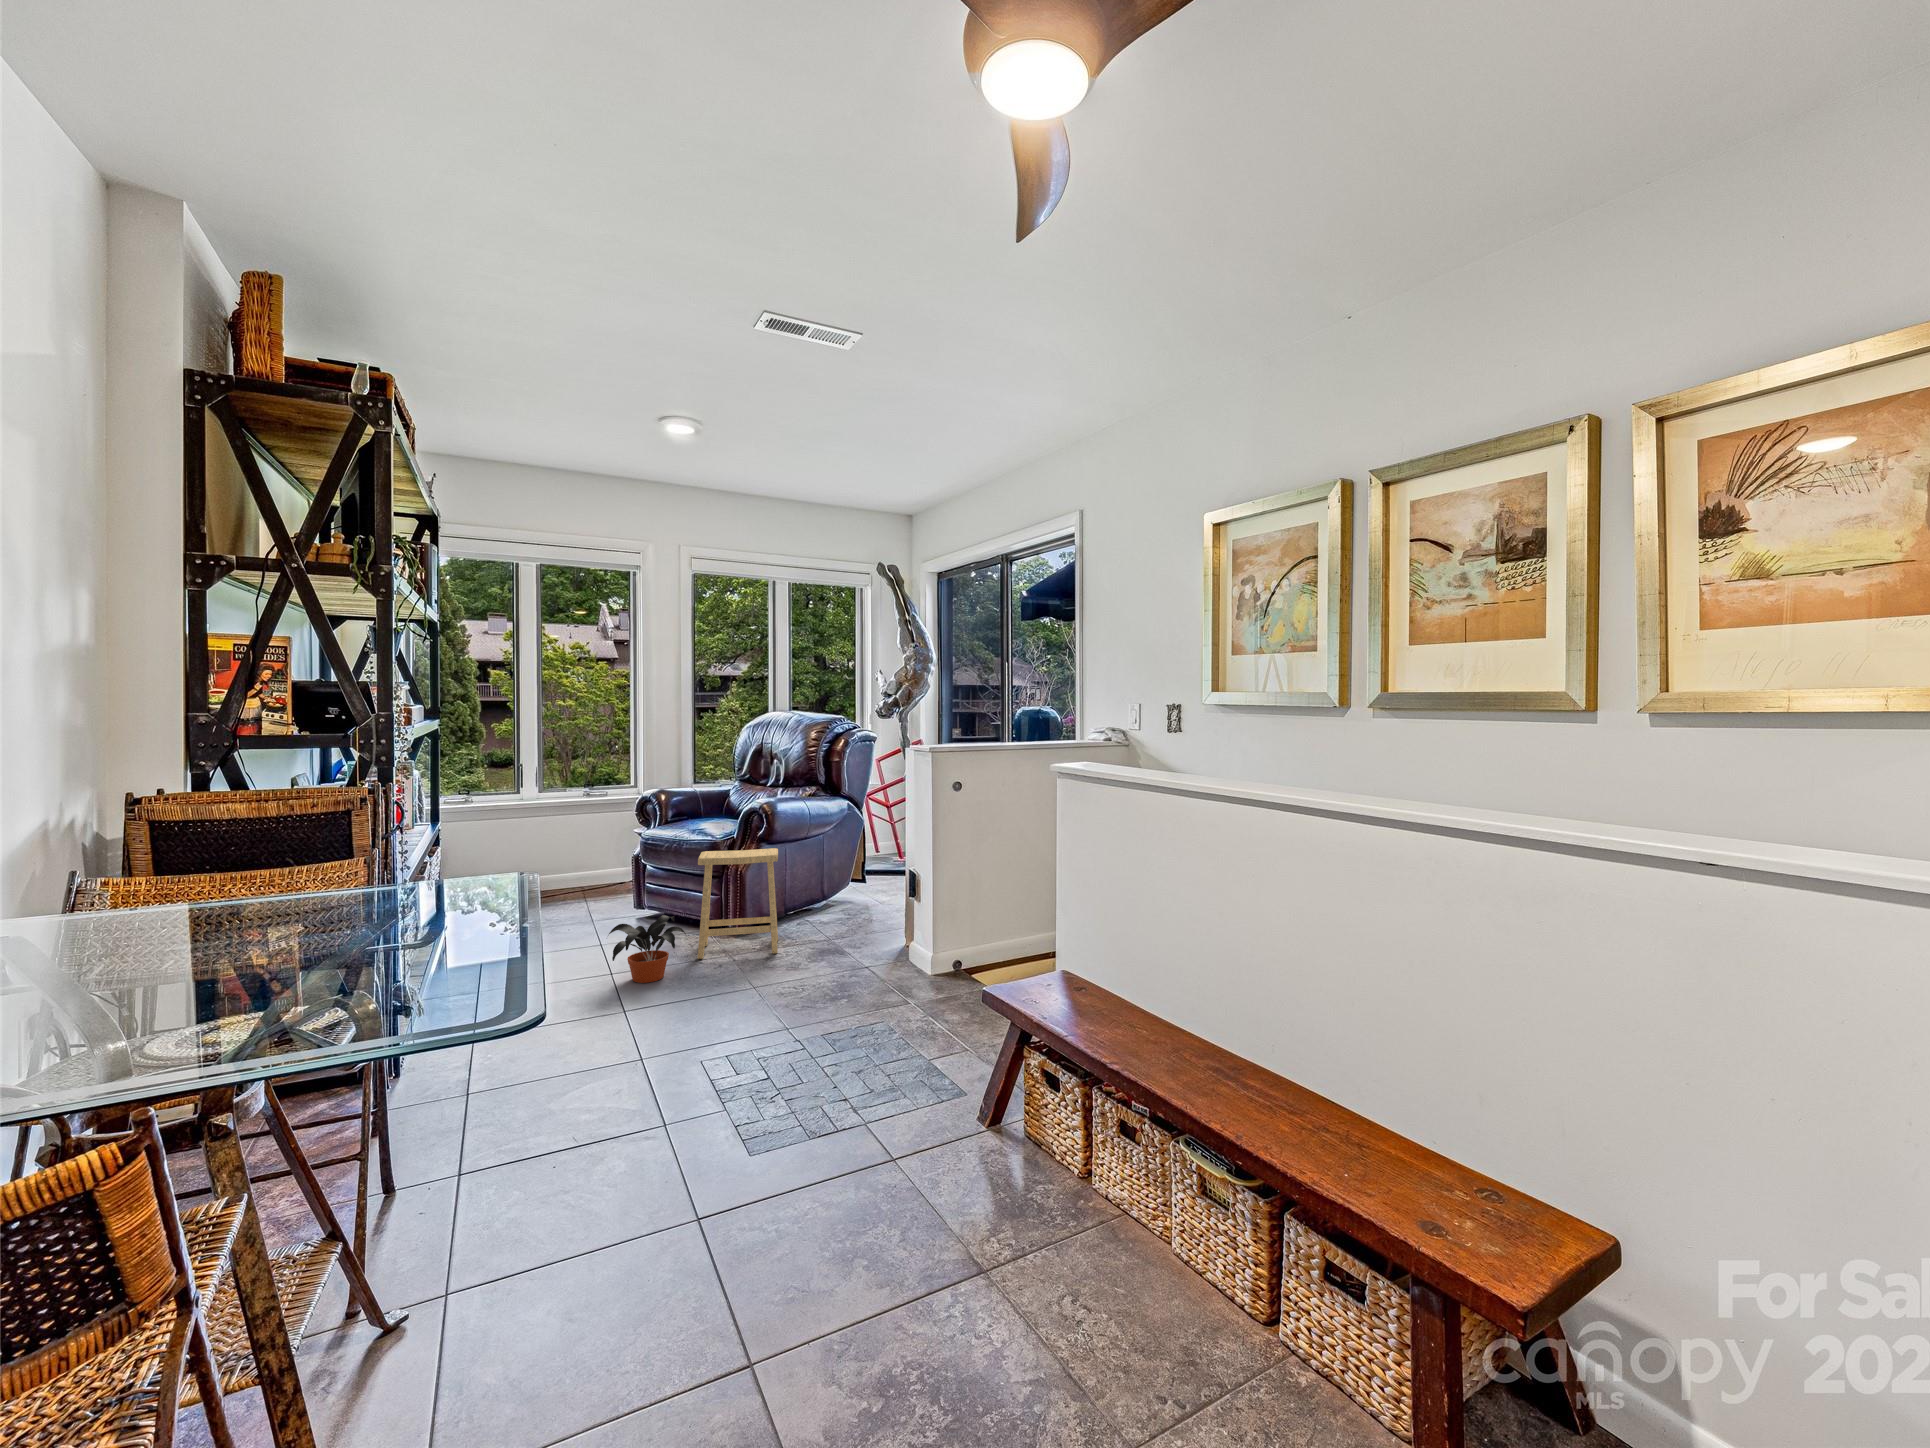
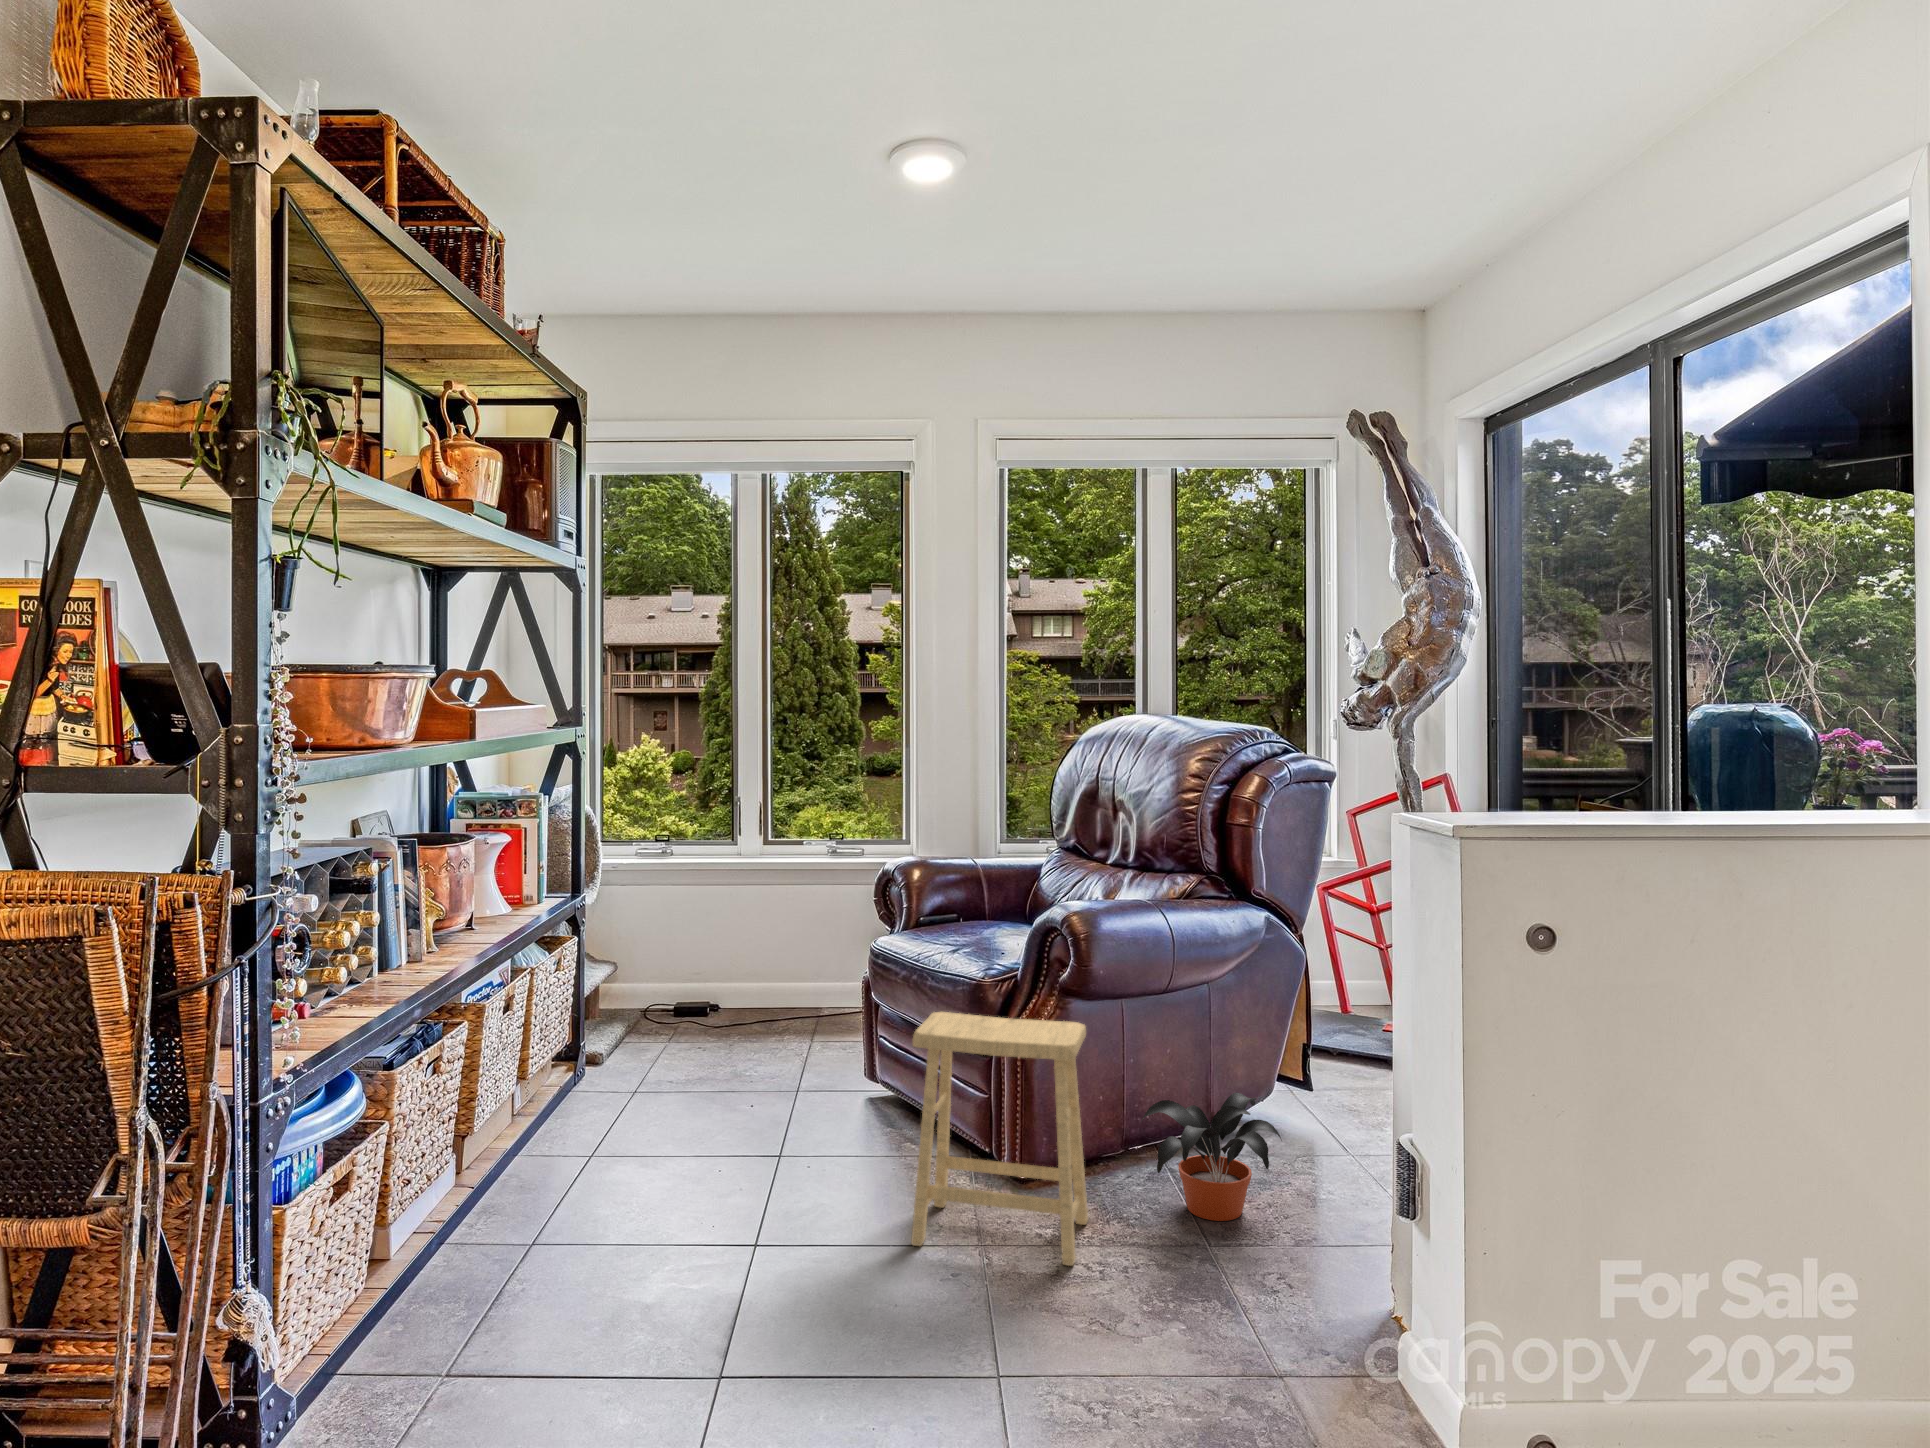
potted plant: present [609,915,686,983] -> present [1142,1092,1282,1221]

